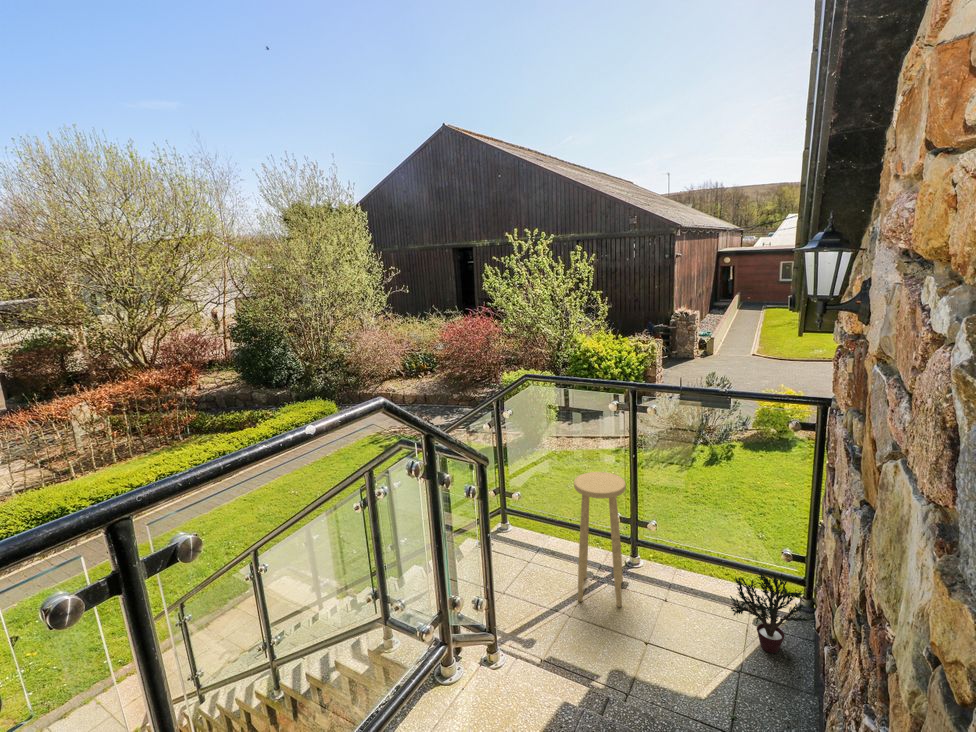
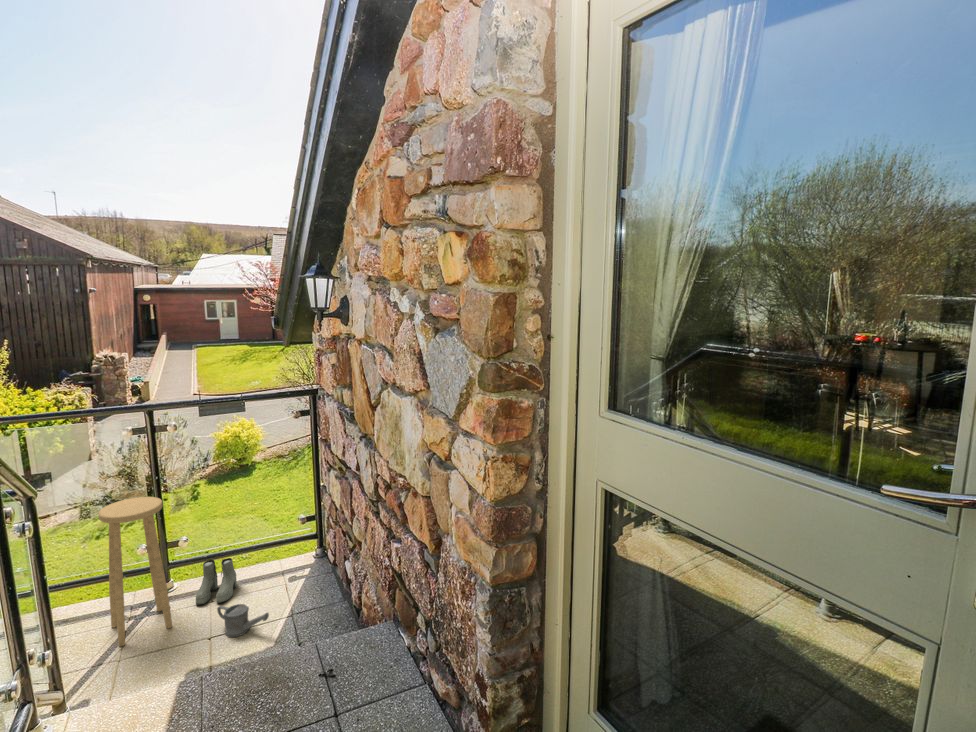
boots: none [649,556,695,608] -> present [196,558,237,605]
potted plant: present [730,573,815,653] -> none [274,527,336,592]
watering can: none [658,615,702,666] -> present [217,604,269,637]

